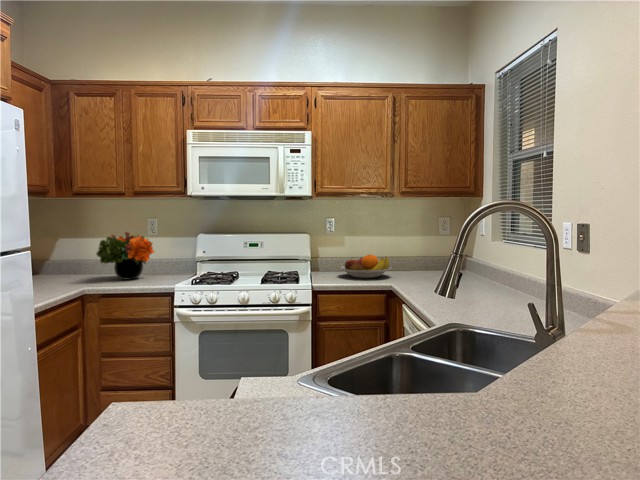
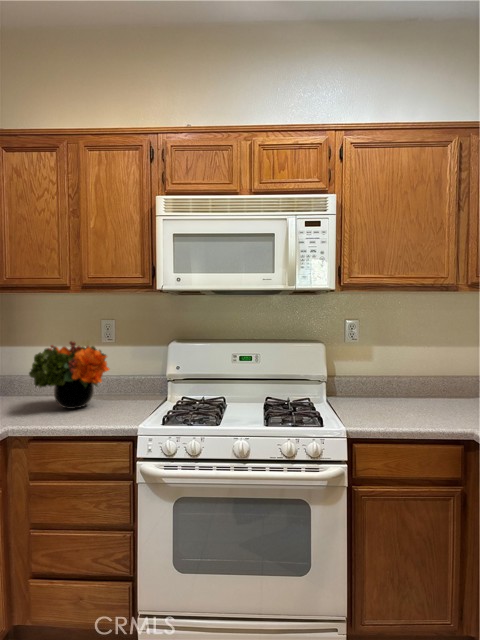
fruit bowl: present [340,255,391,278] -> none [374,377,458,414]

